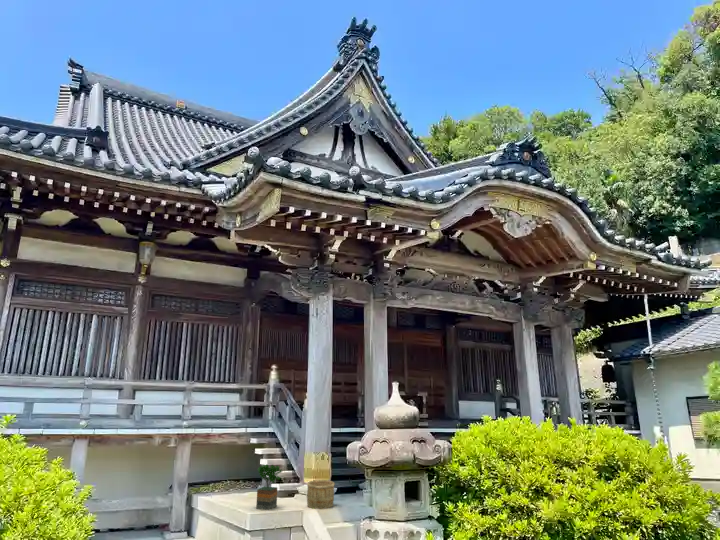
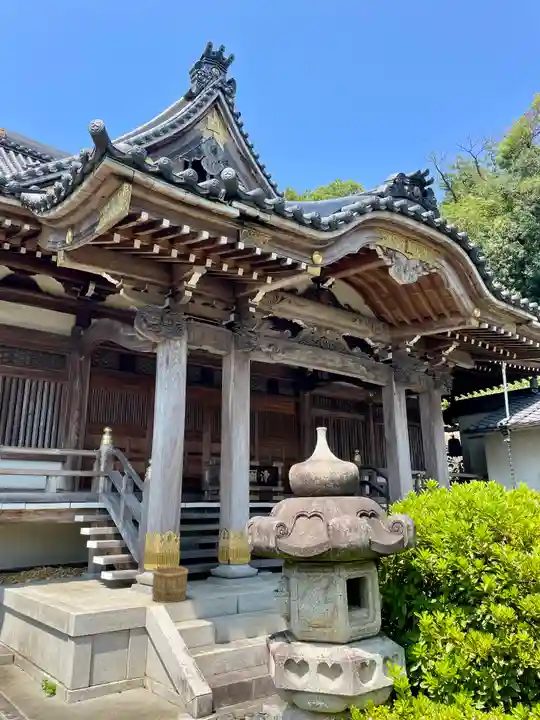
potted tree: present [256,465,282,509] -> none [85,547,122,607]

